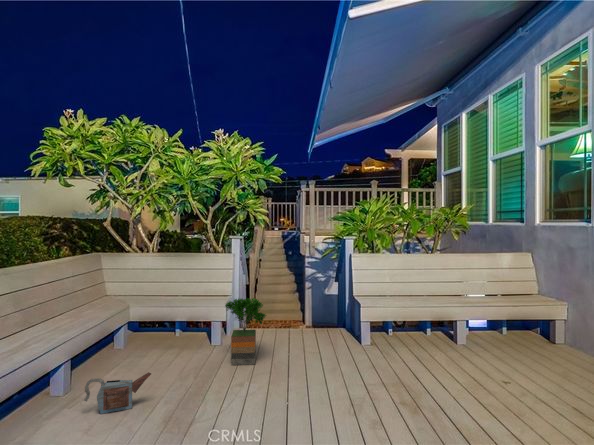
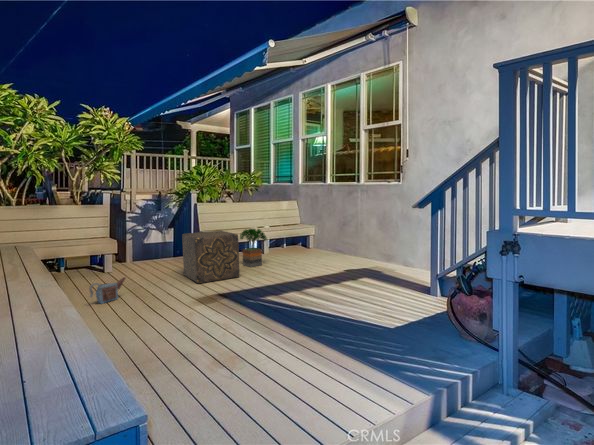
potted tree: present [225,298,266,365] -> present [240,229,267,267]
ottoman: none [264,306,349,409] -> present [182,231,240,283]

